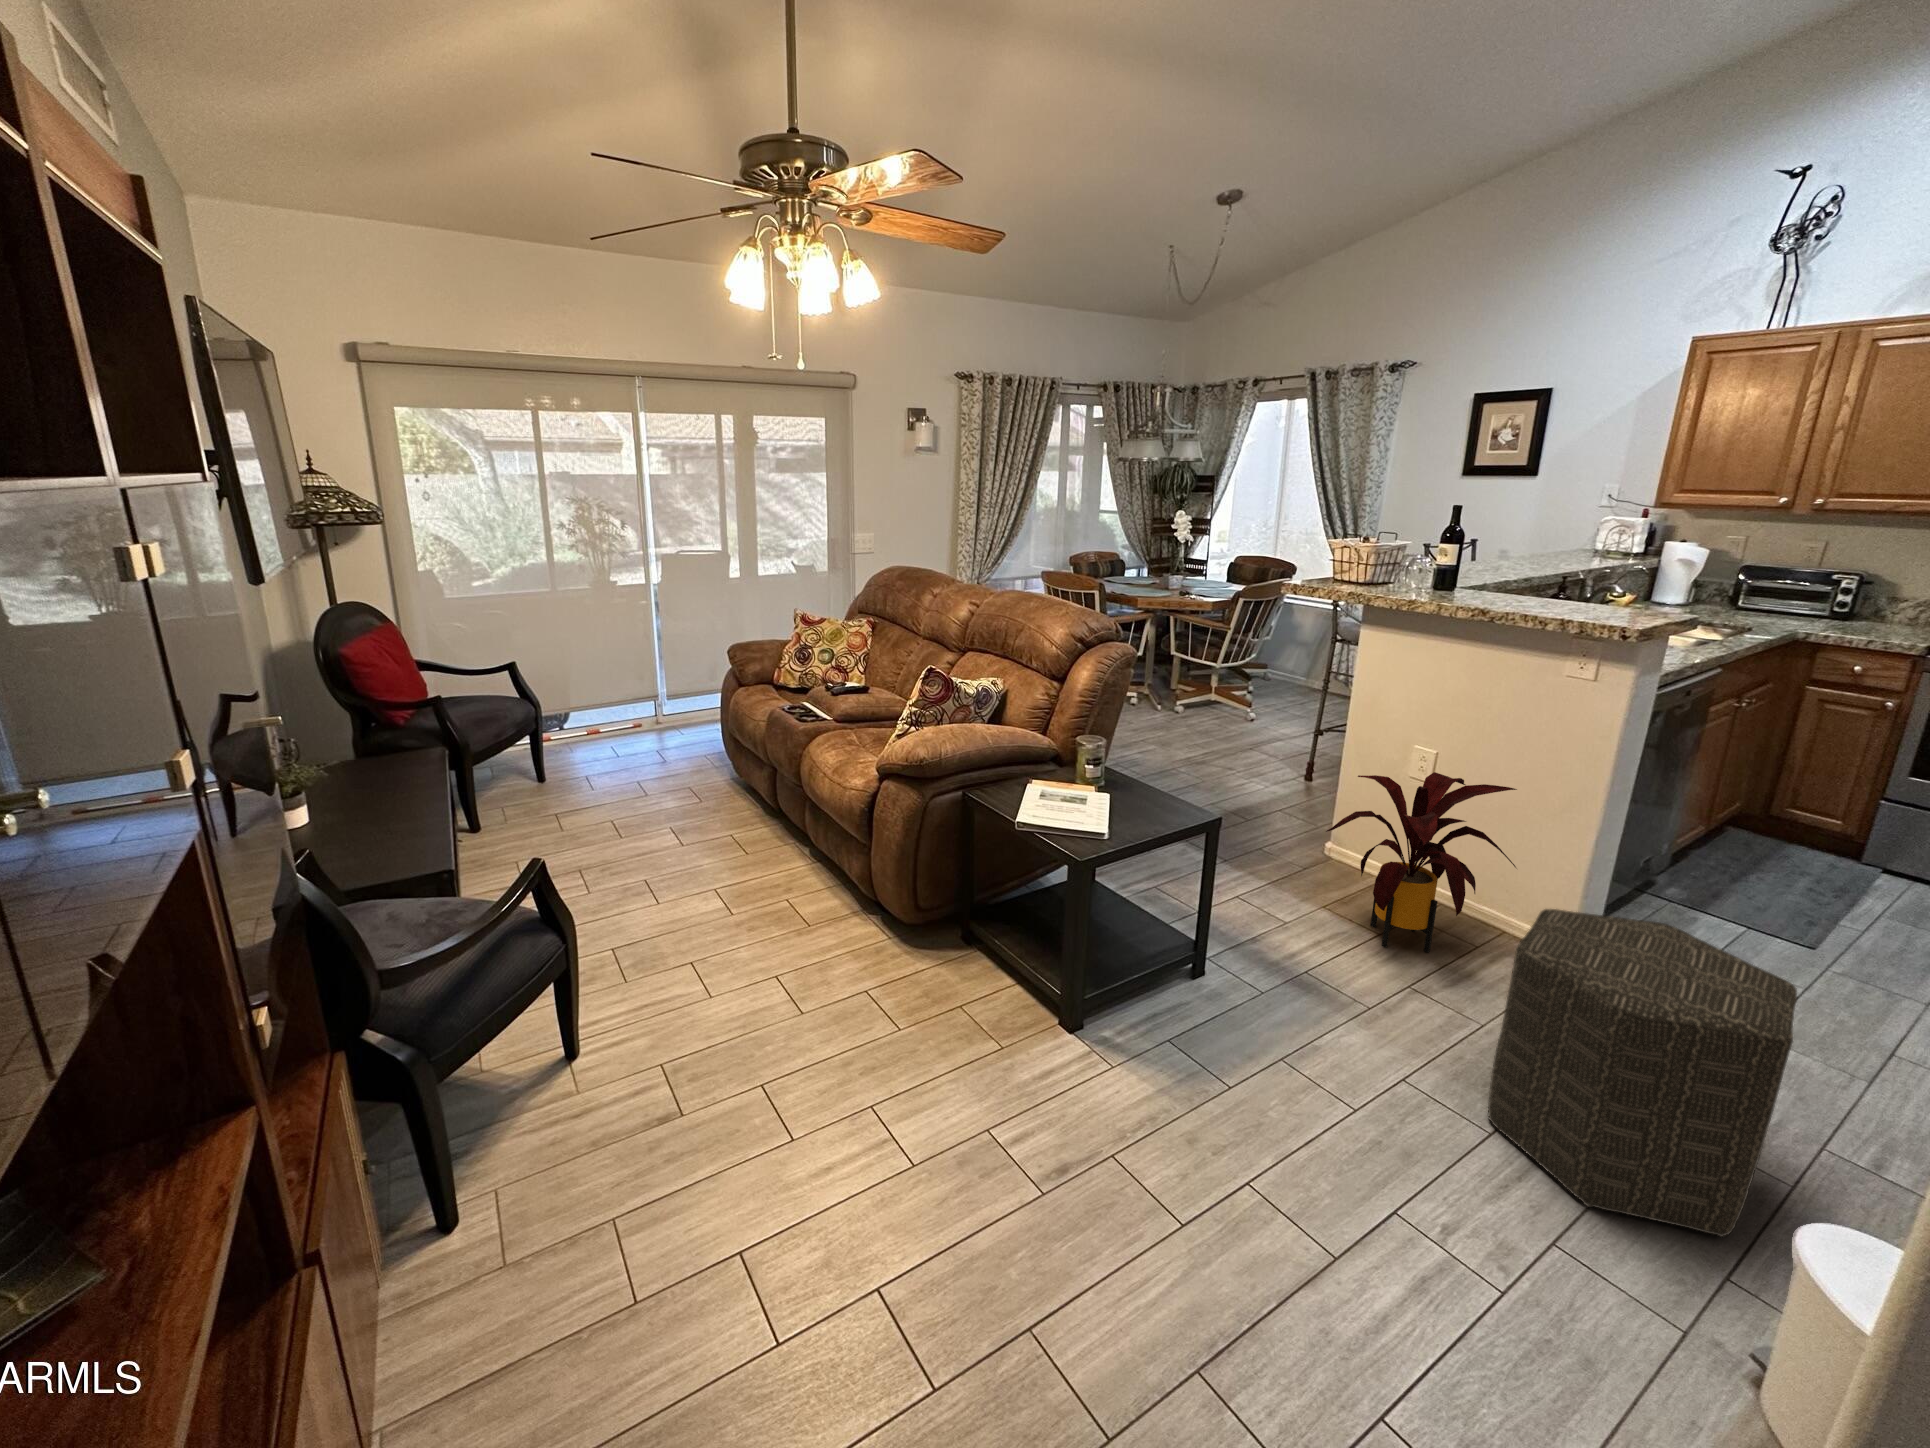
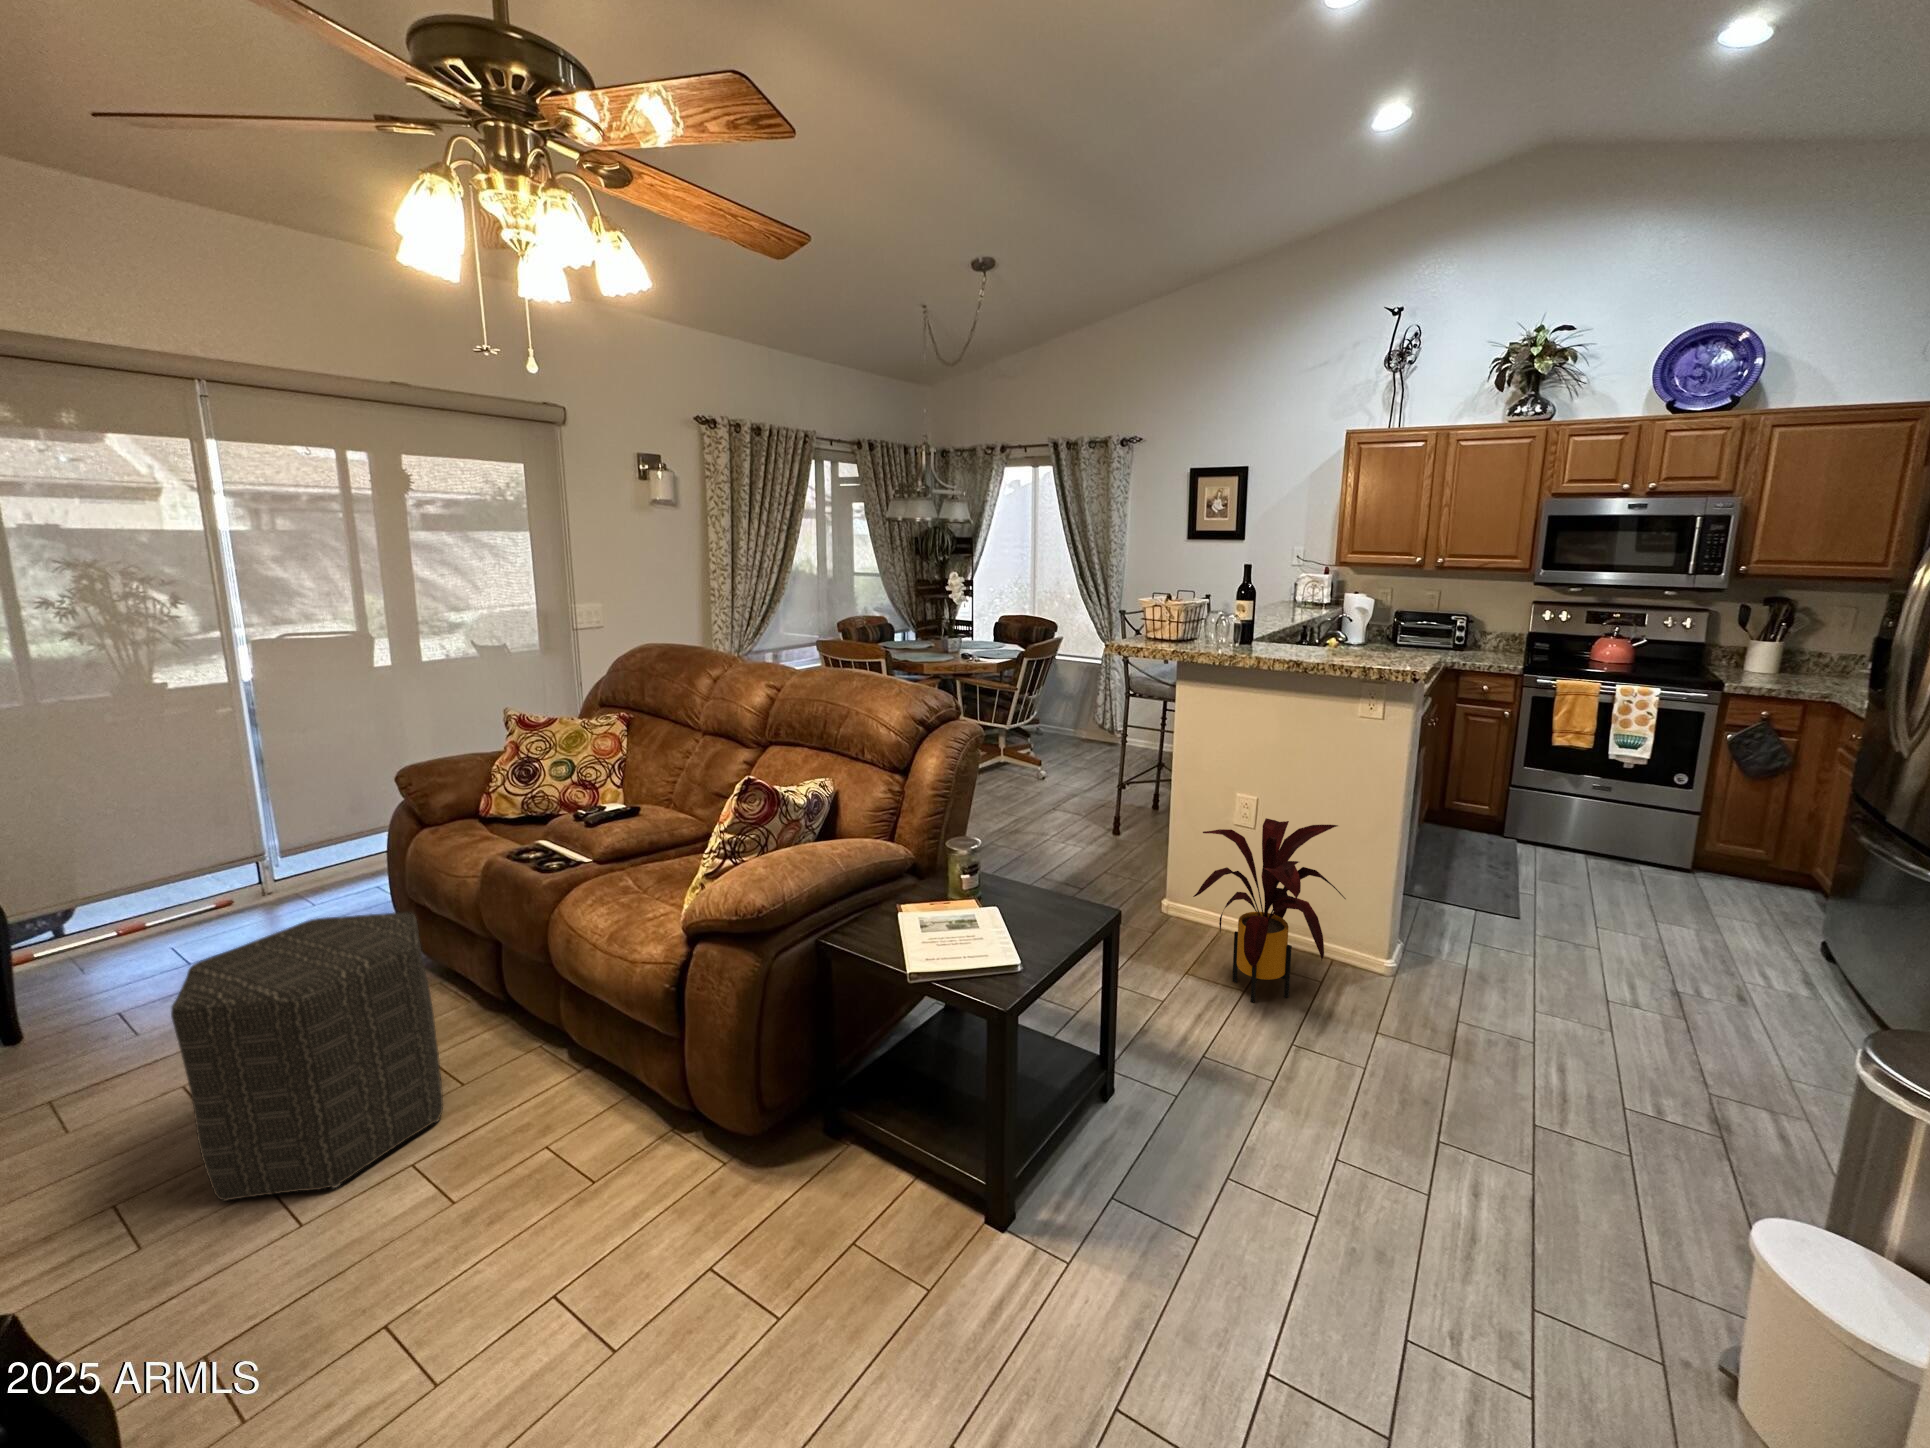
ottoman: present [1488,909,1798,1236] -> present [171,912,443,1201]

